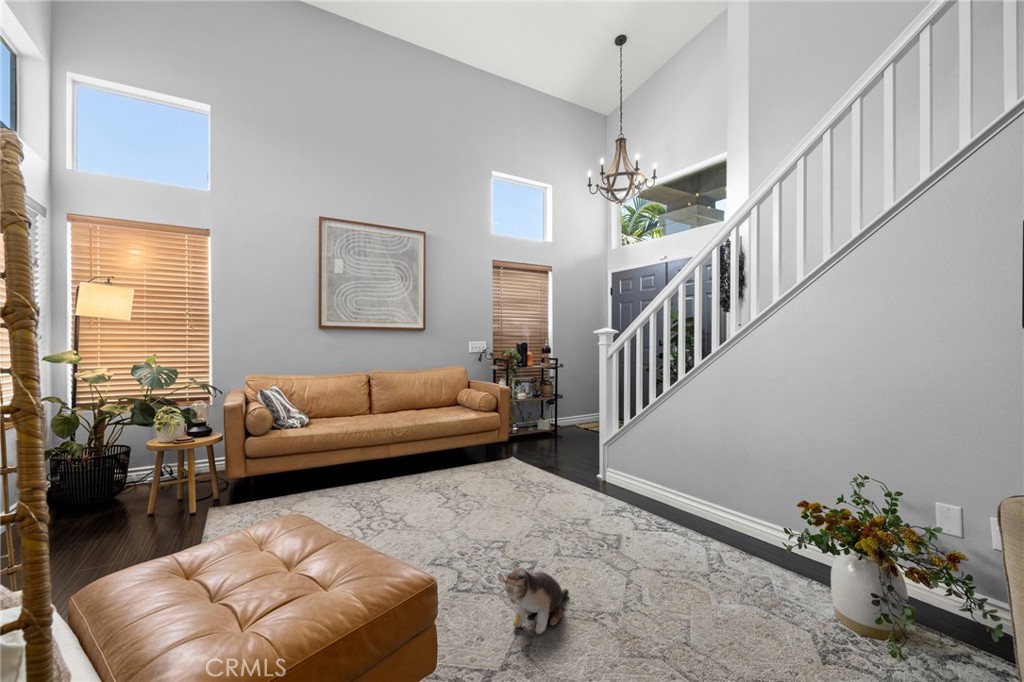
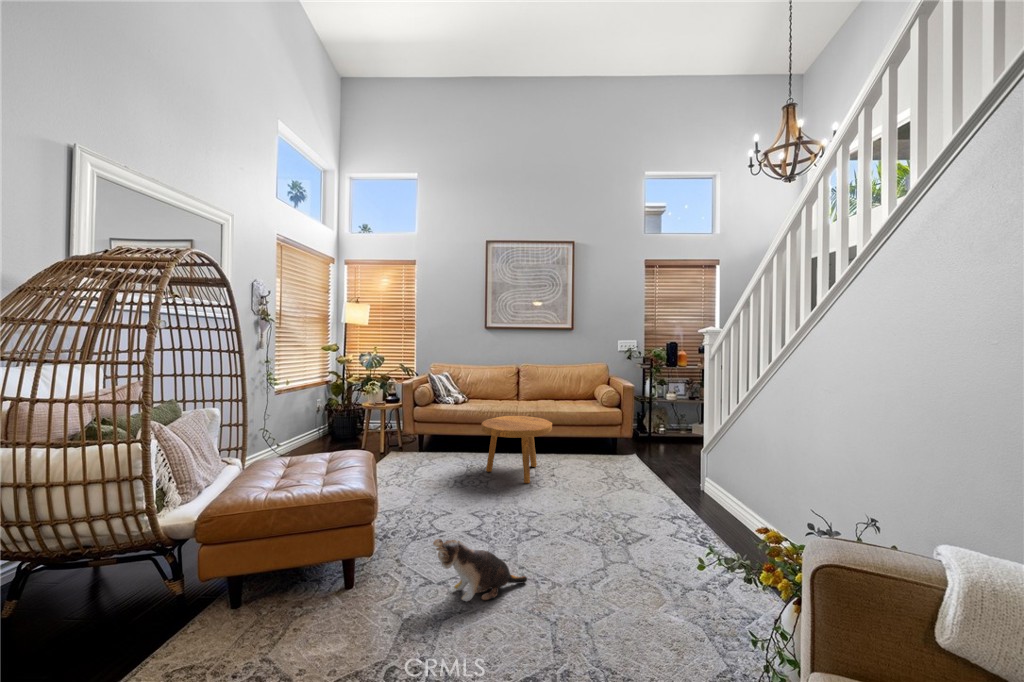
footstool: none [378,430,463,505] -> present [481,416,552,483]

